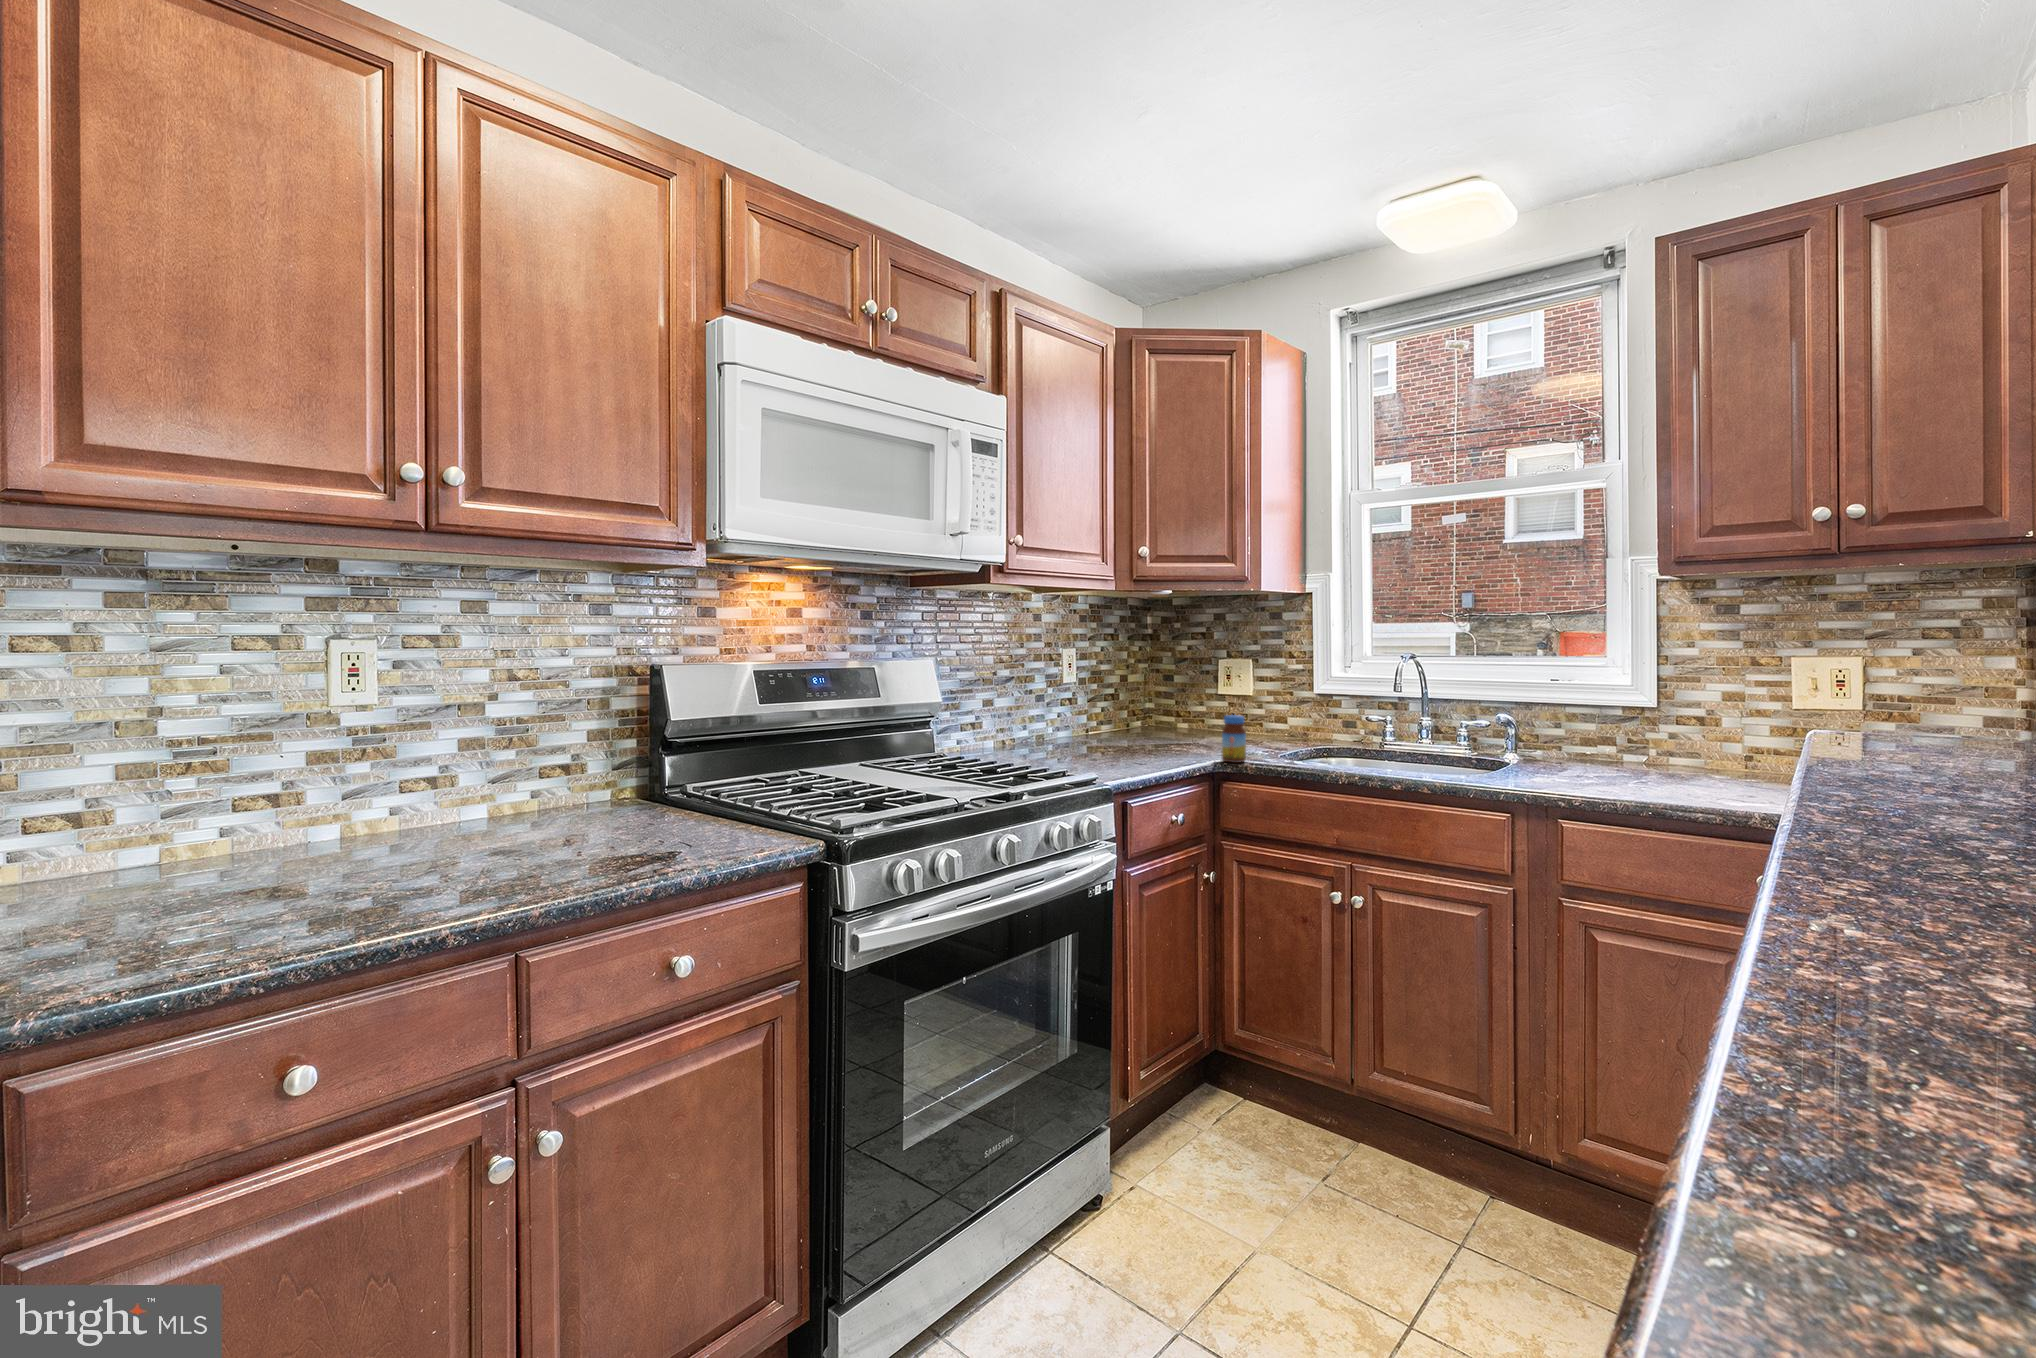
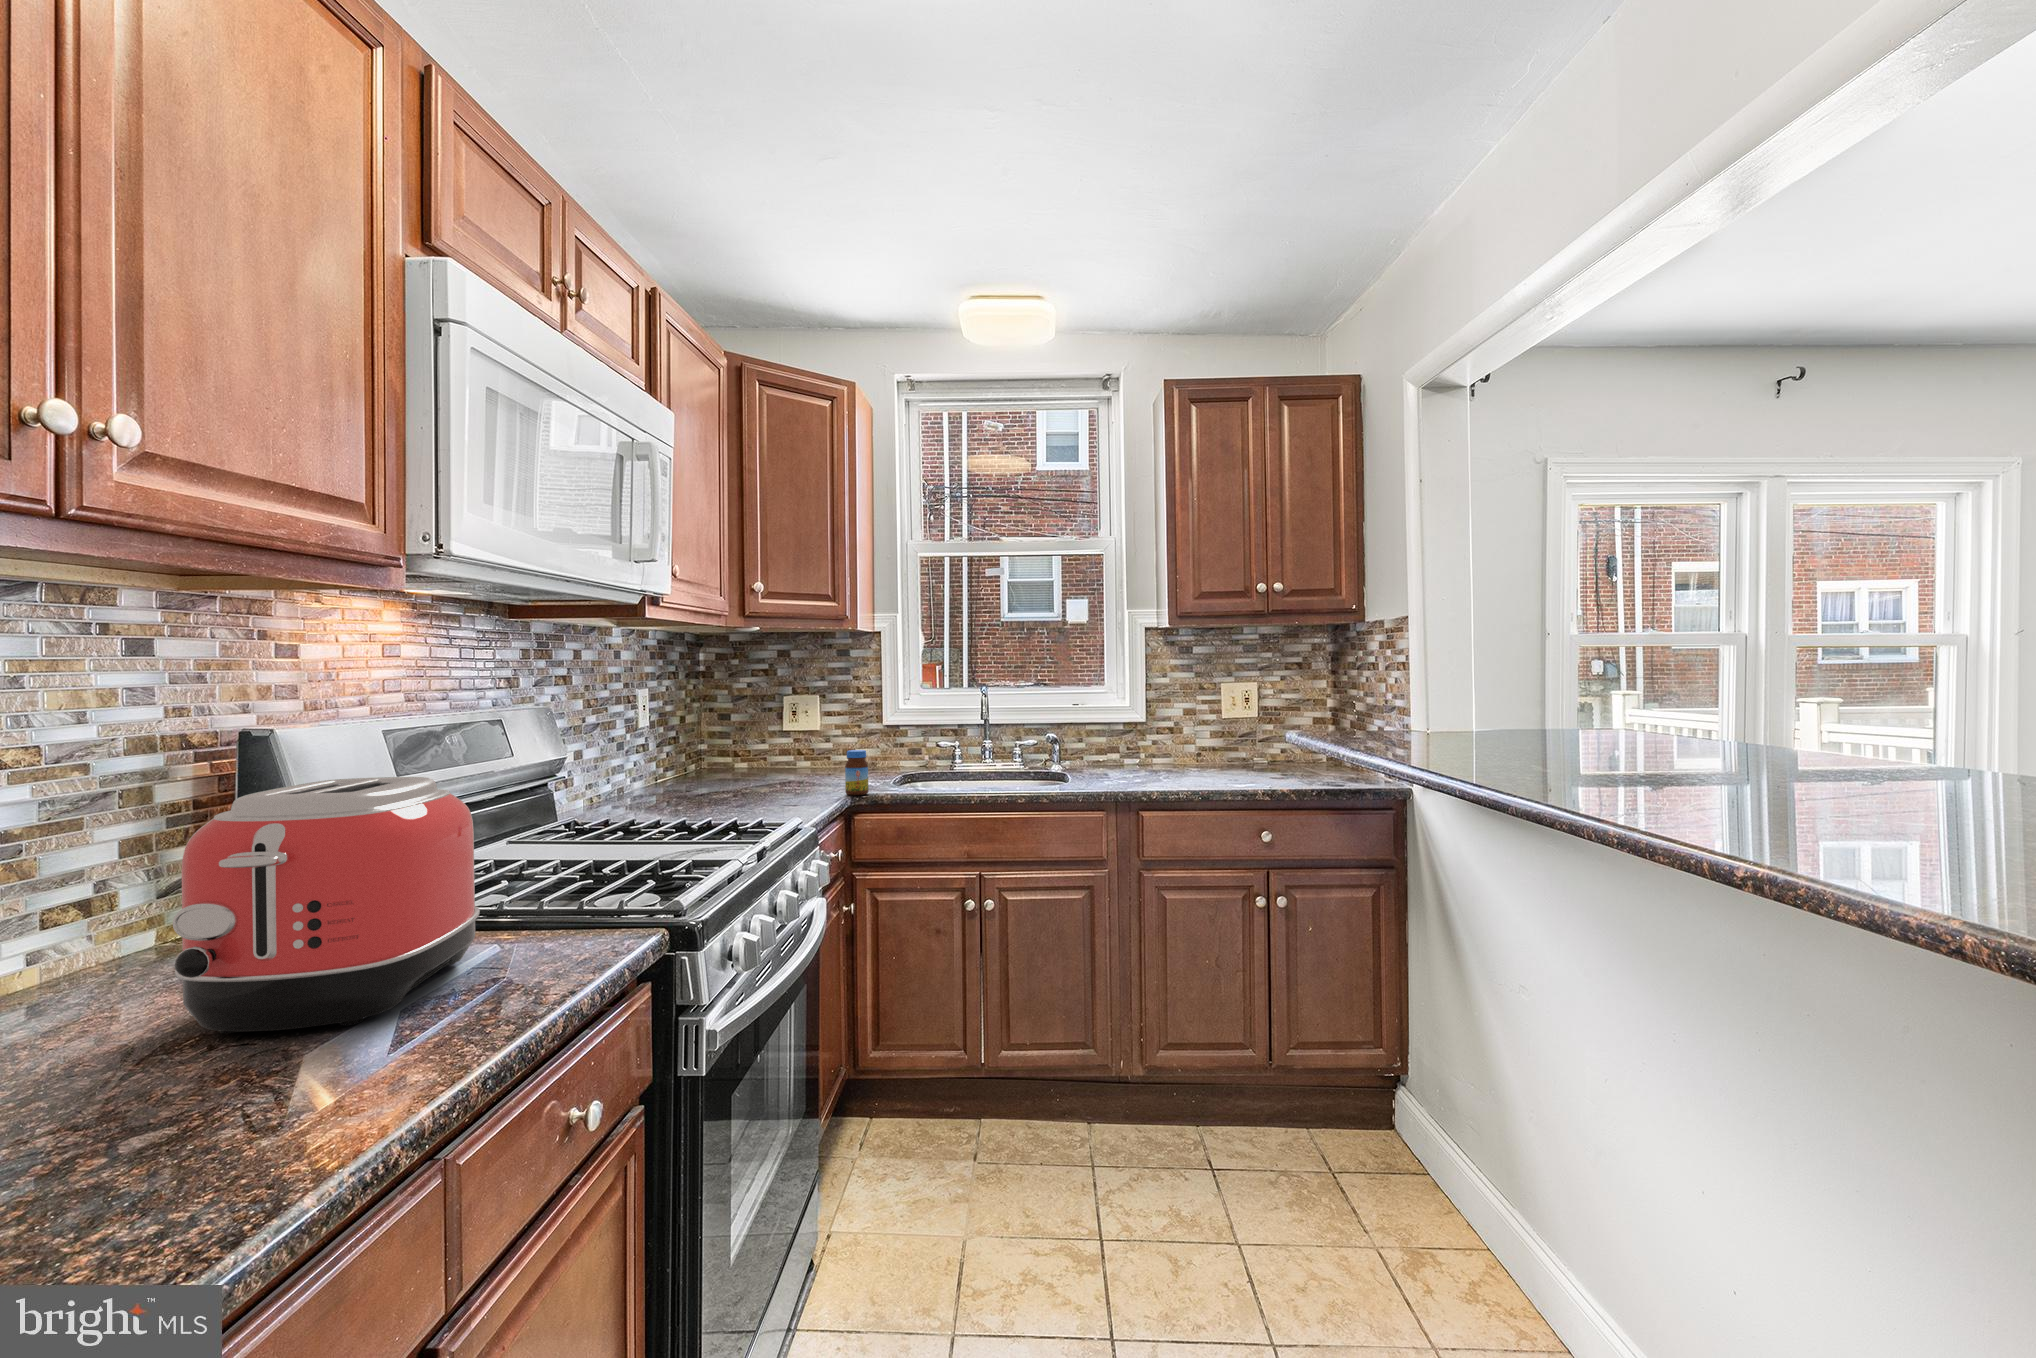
toaster: none [442,698,689,875] -> present [173,777,480,1033]

